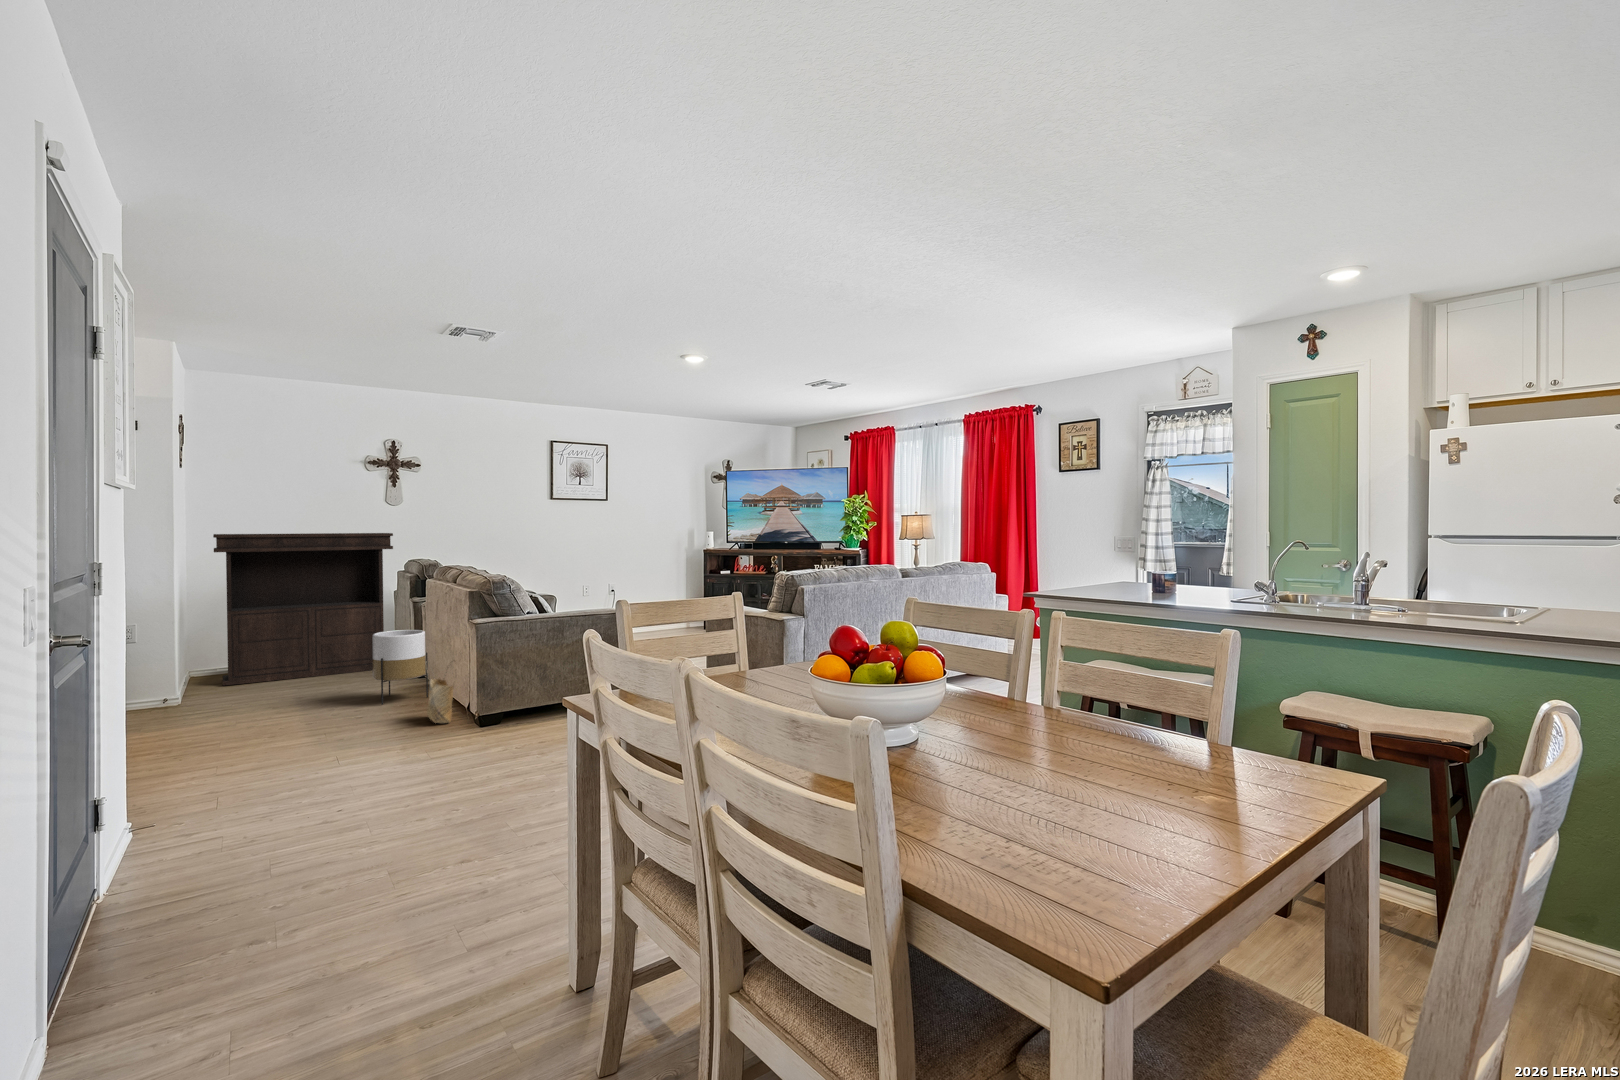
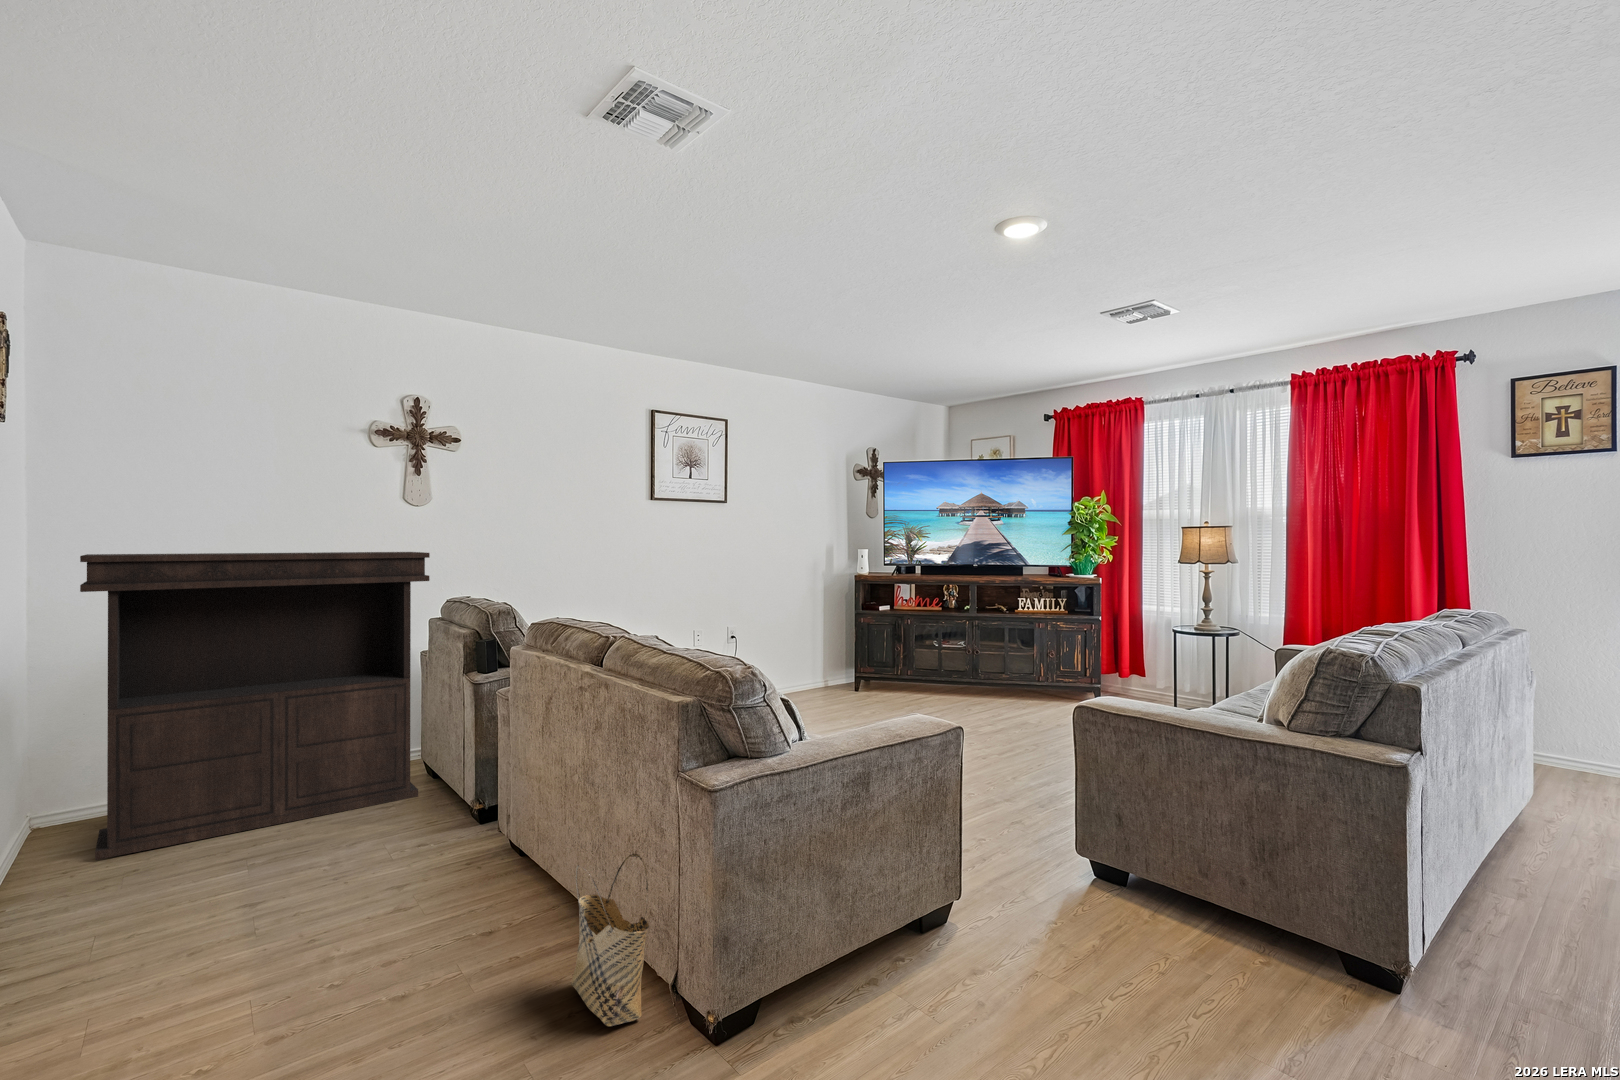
planter: present [372,630,428,705] -> none [421,753,533,933]

